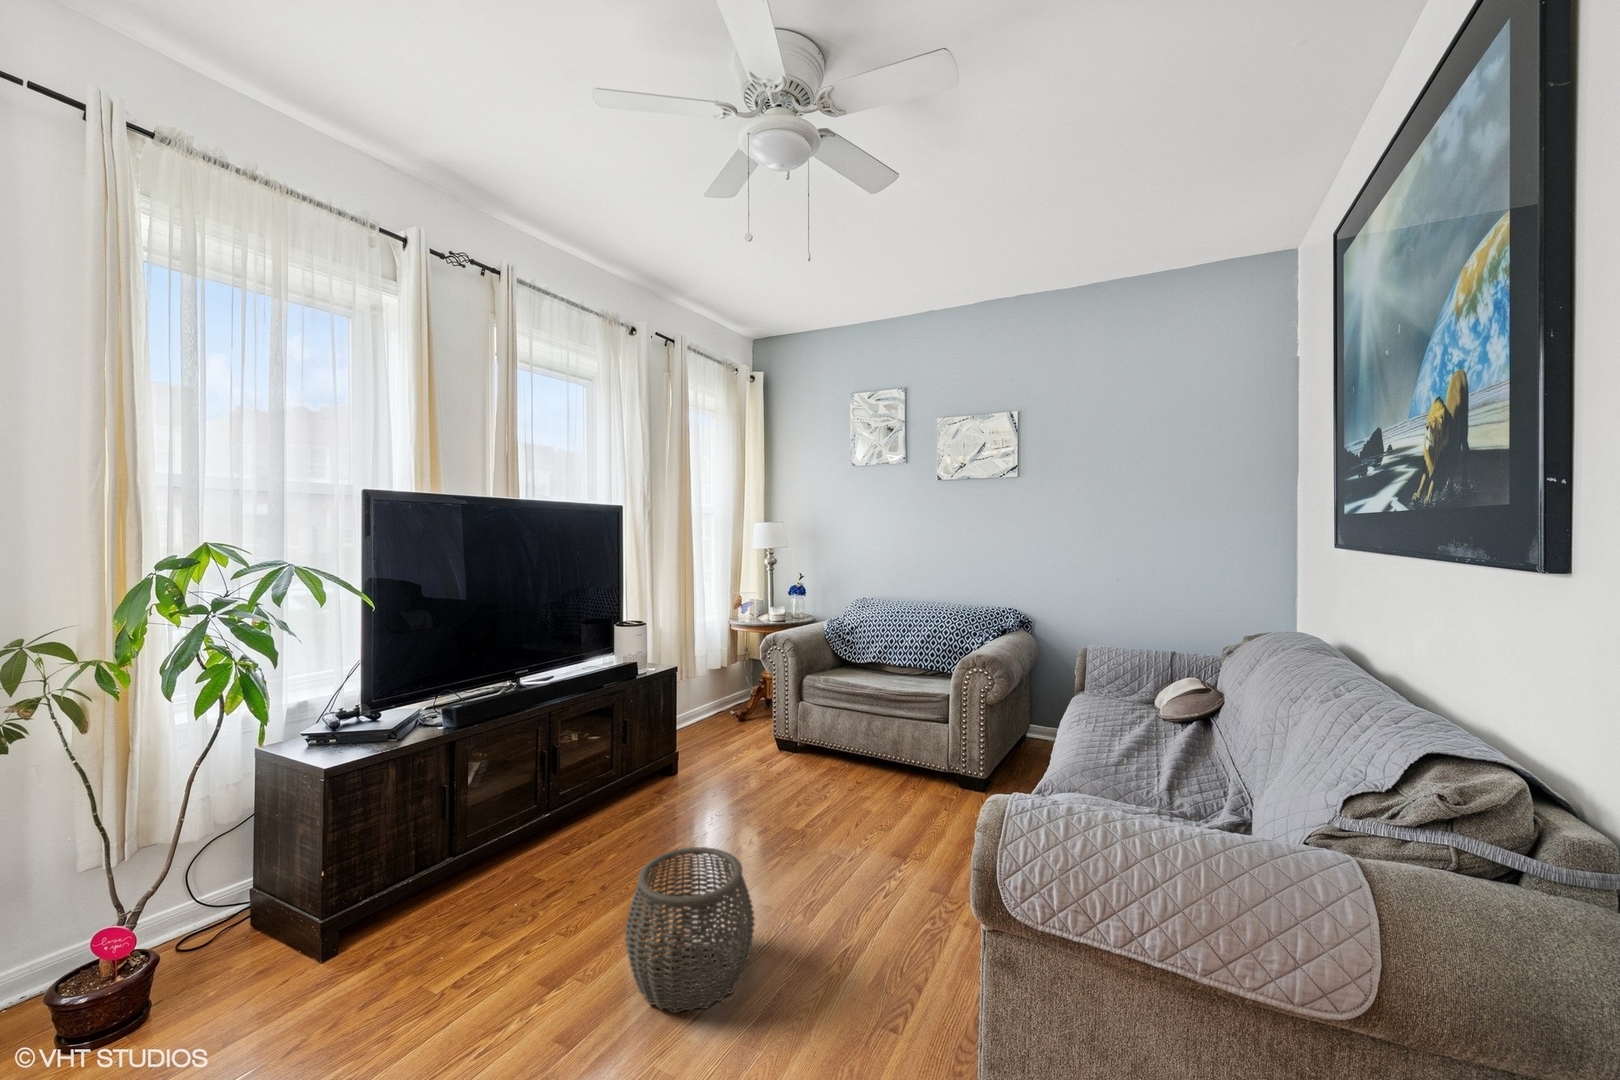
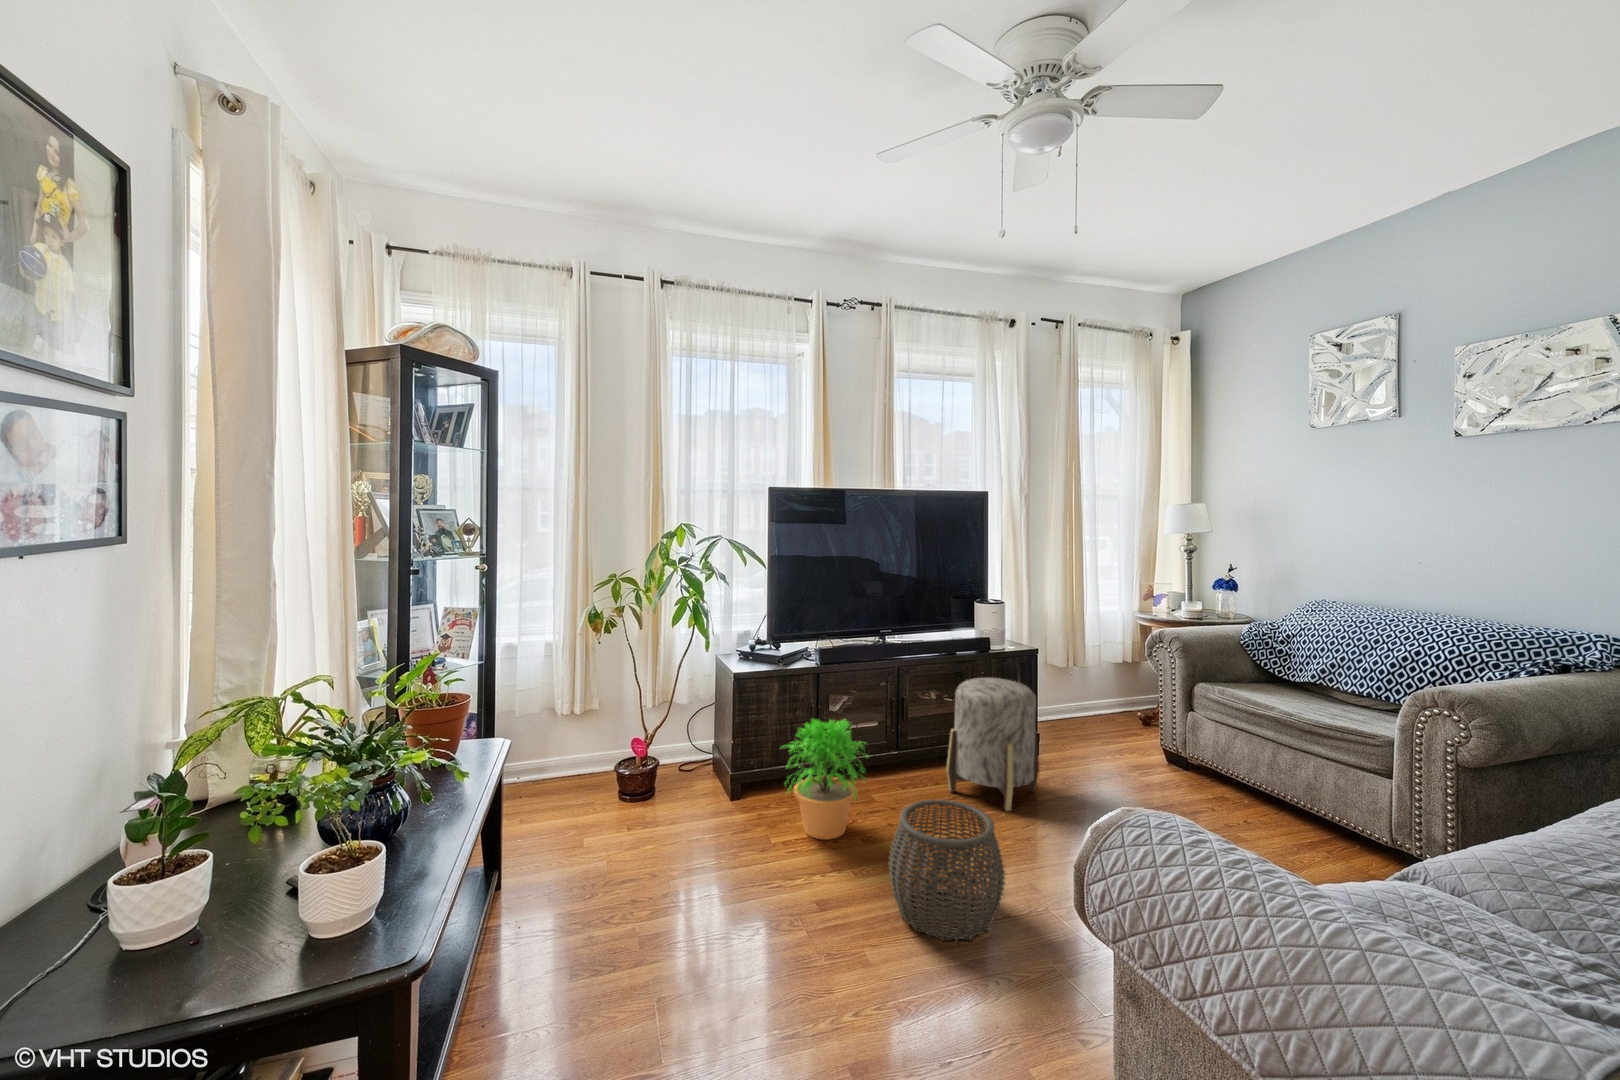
ottoman: none [612,704,701,841] -> present [947,678,1039,811]
potted plant: none [421,790,563,960] -> present [785,719,864,839]

